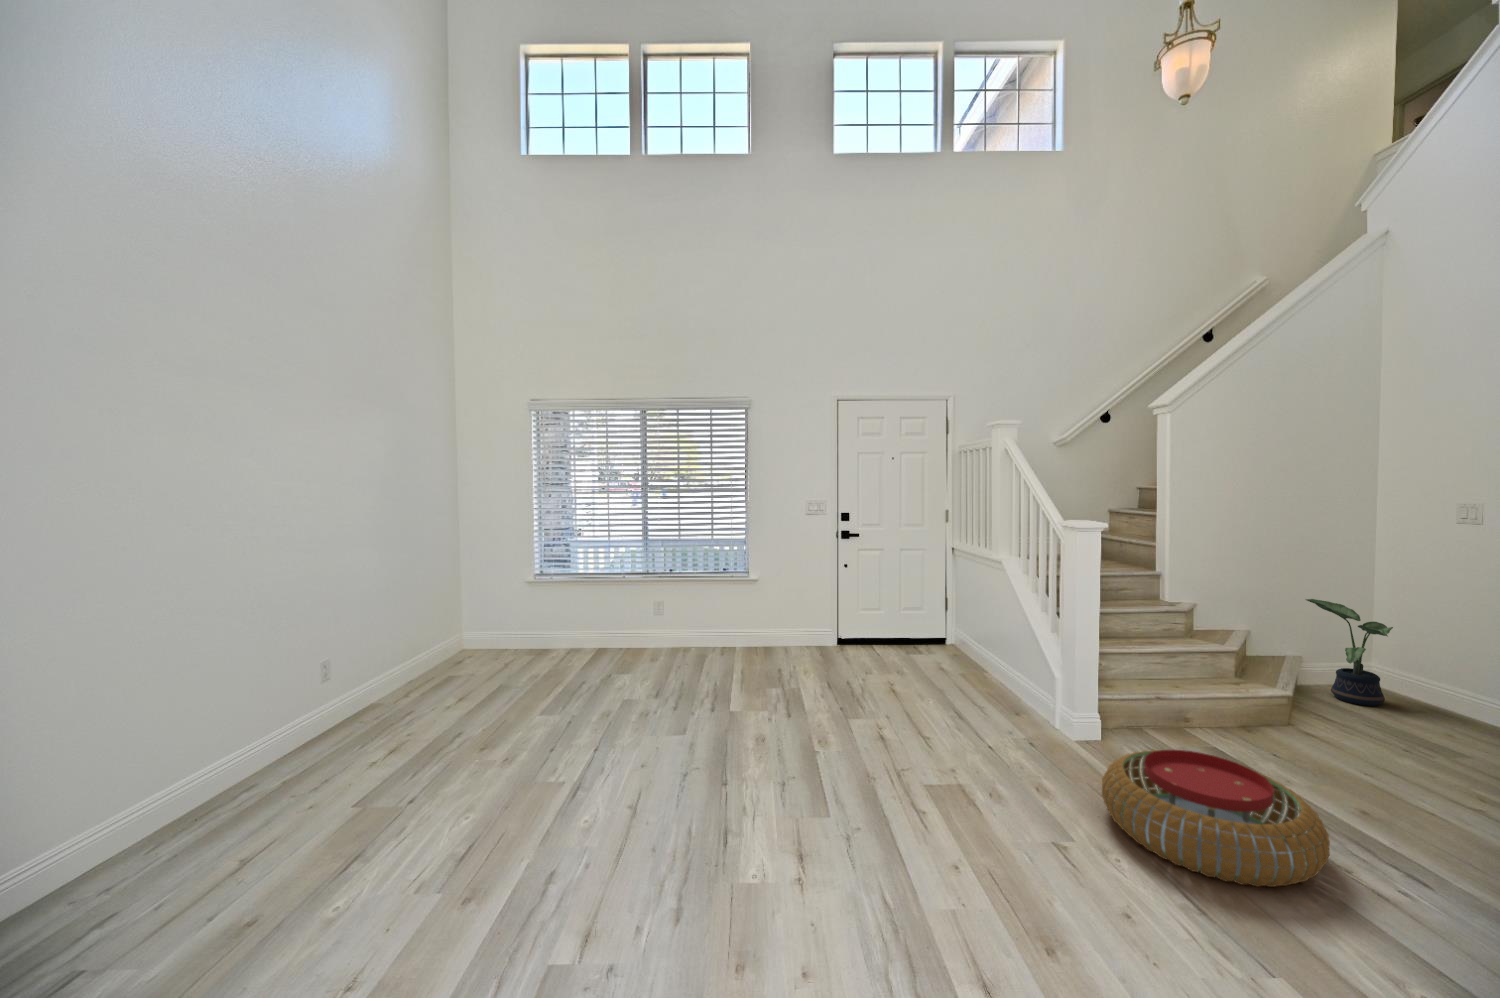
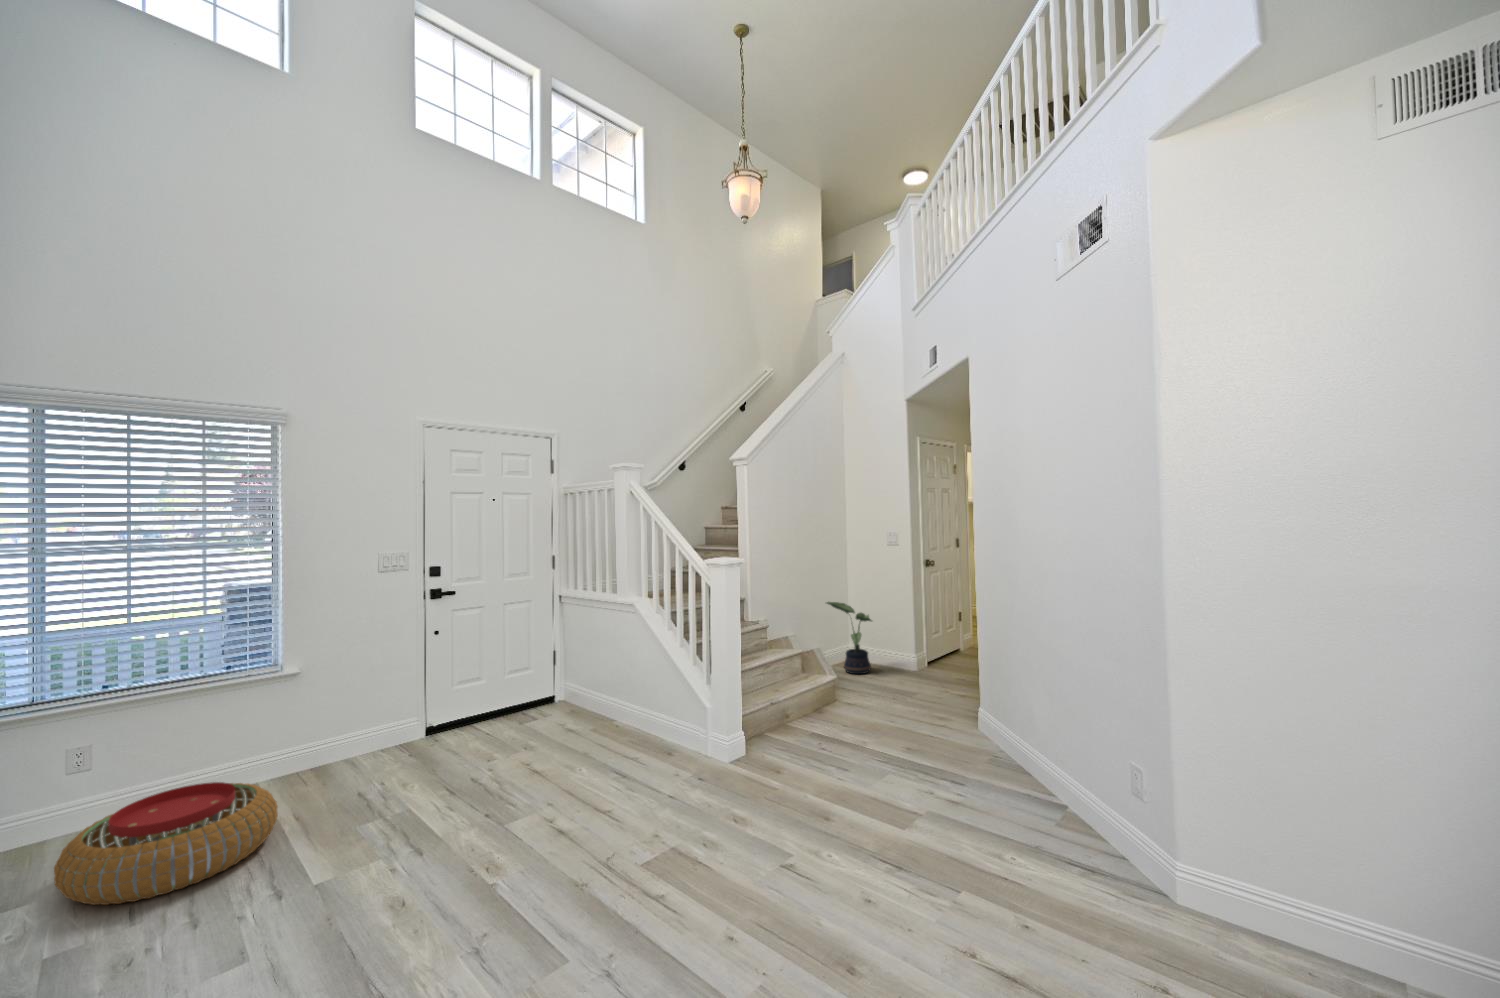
pouf: present [1102,750,1330,887] -> present [54,782,278,905]

